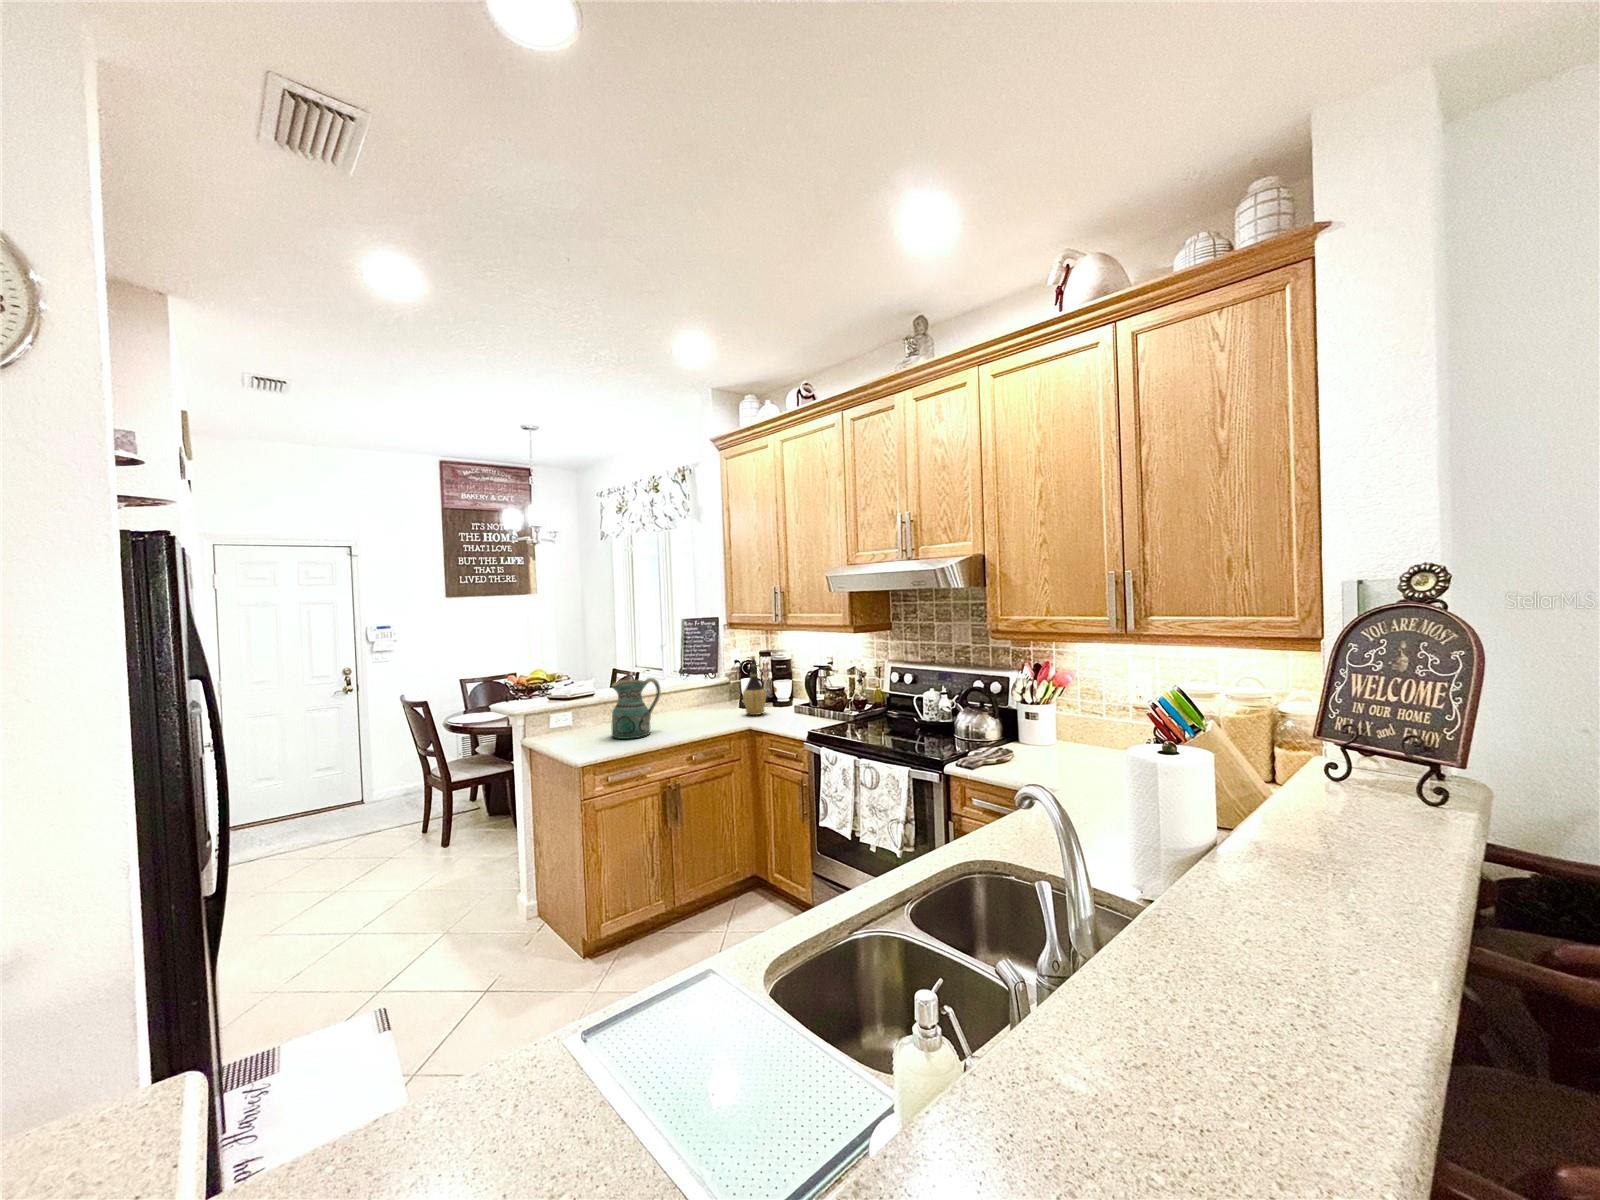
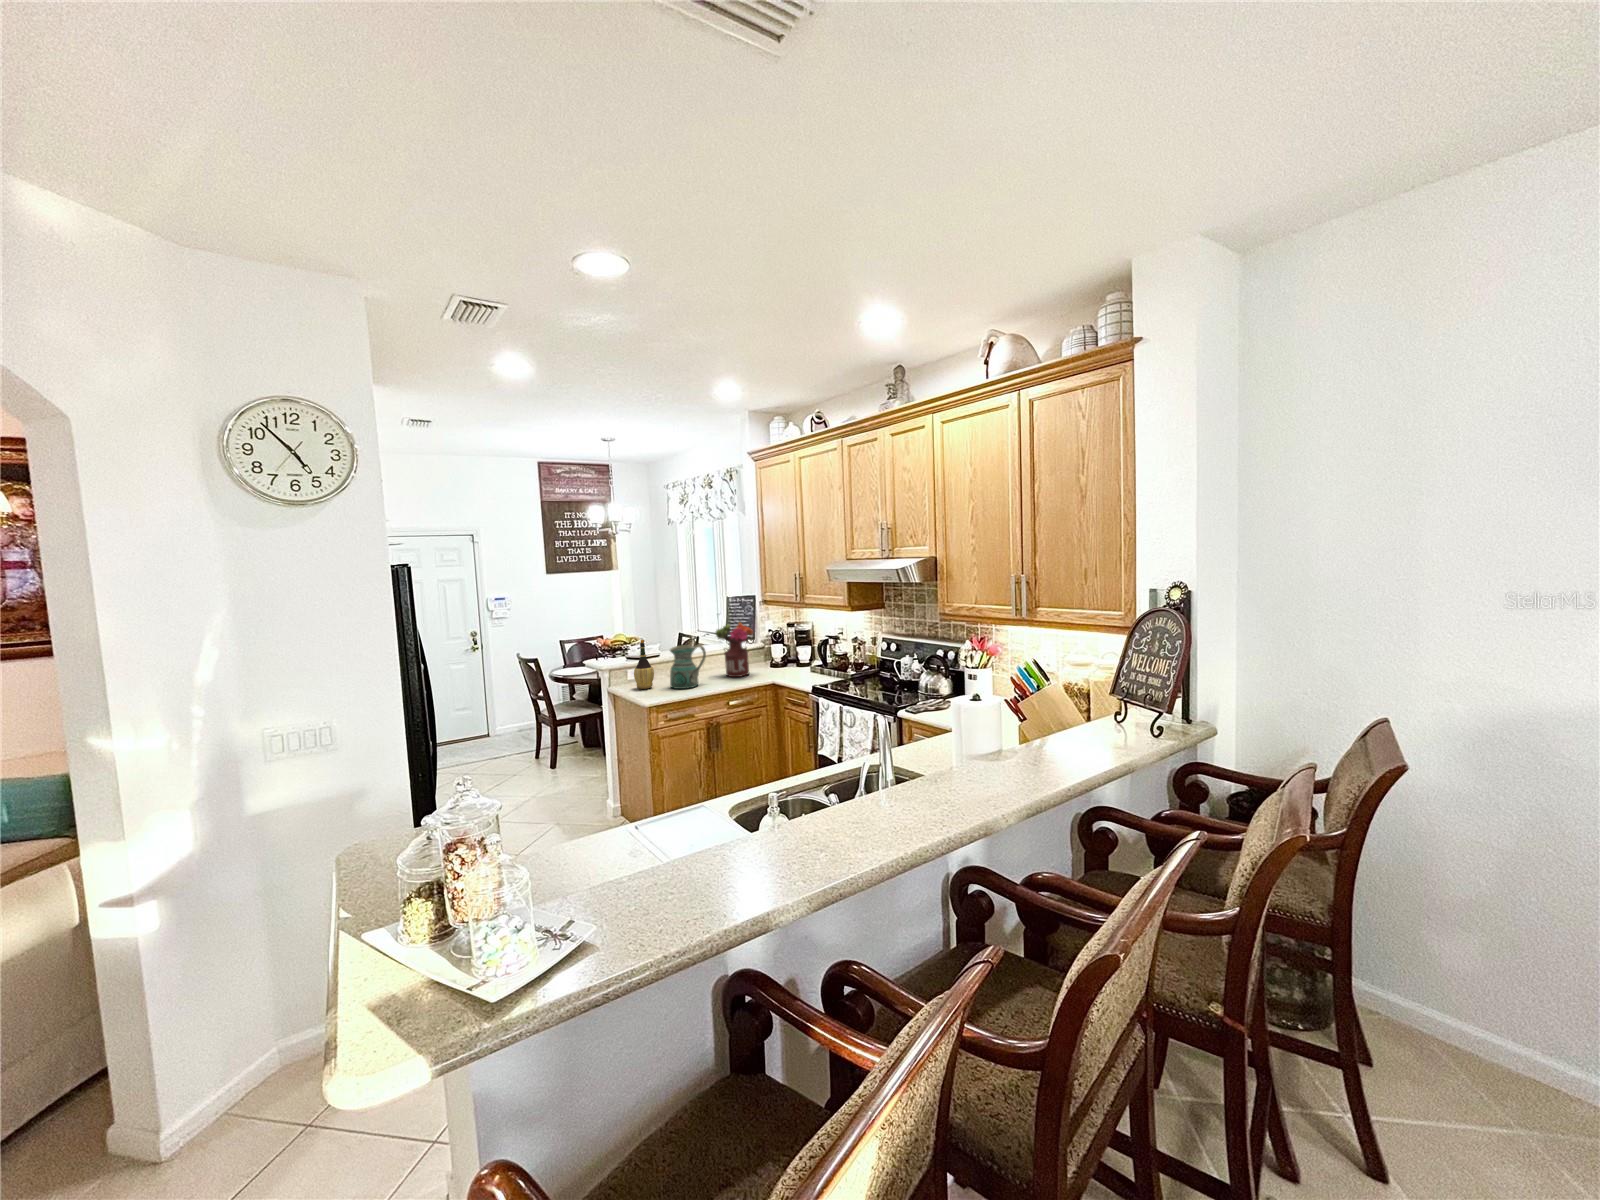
flower arrangement: none [671,649,722,721] -> present [716,623,753,677]
wine bottle: present [743,656,766,715] -> present [634,640,654,689]

